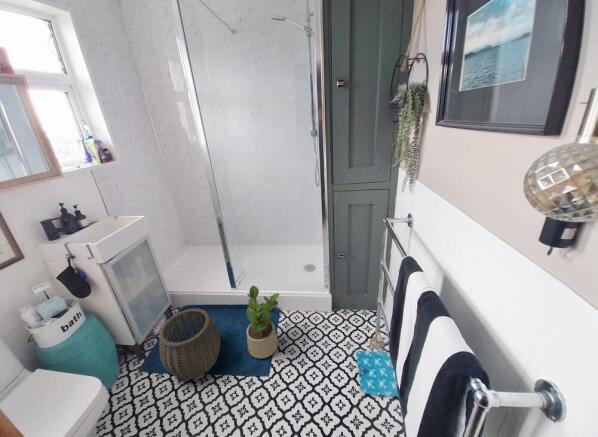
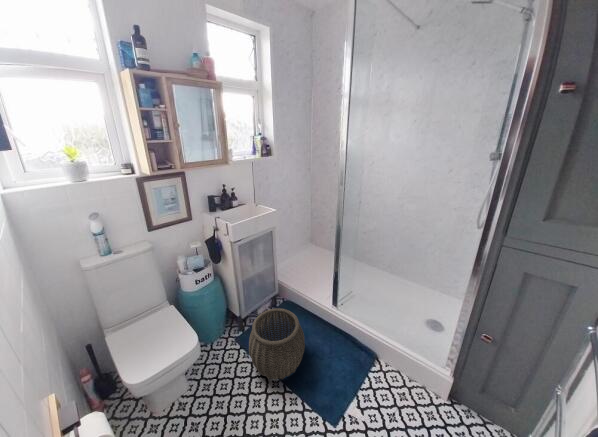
potted plant: present [246,286,279,359] -> none [326,321,377,405]

